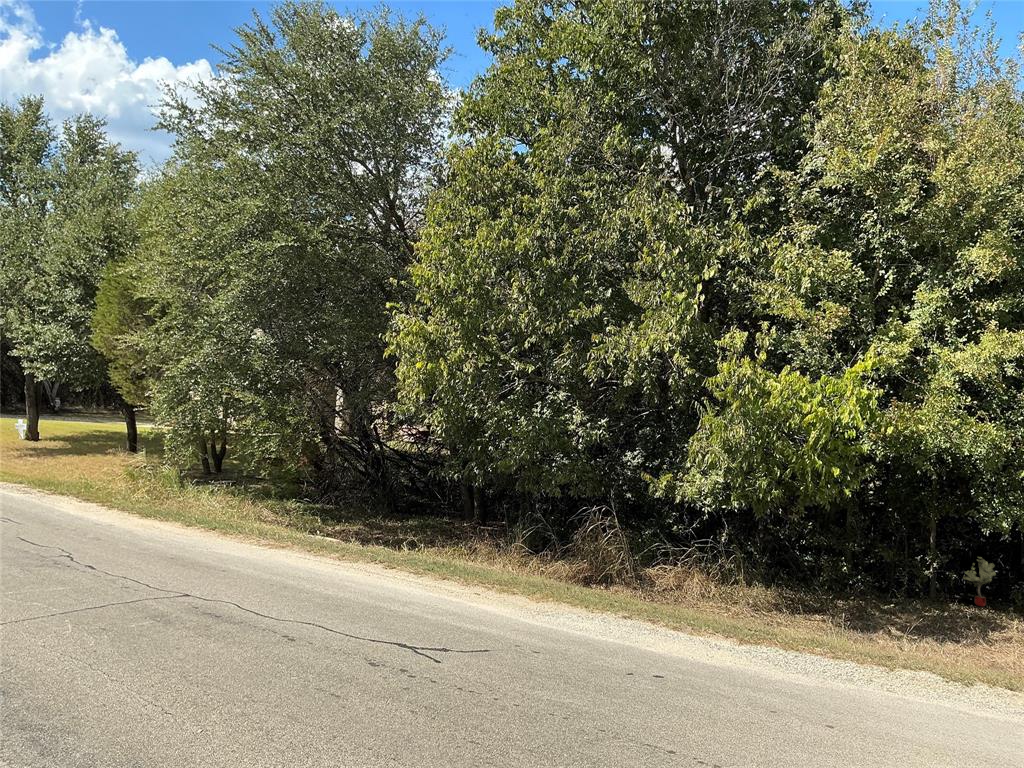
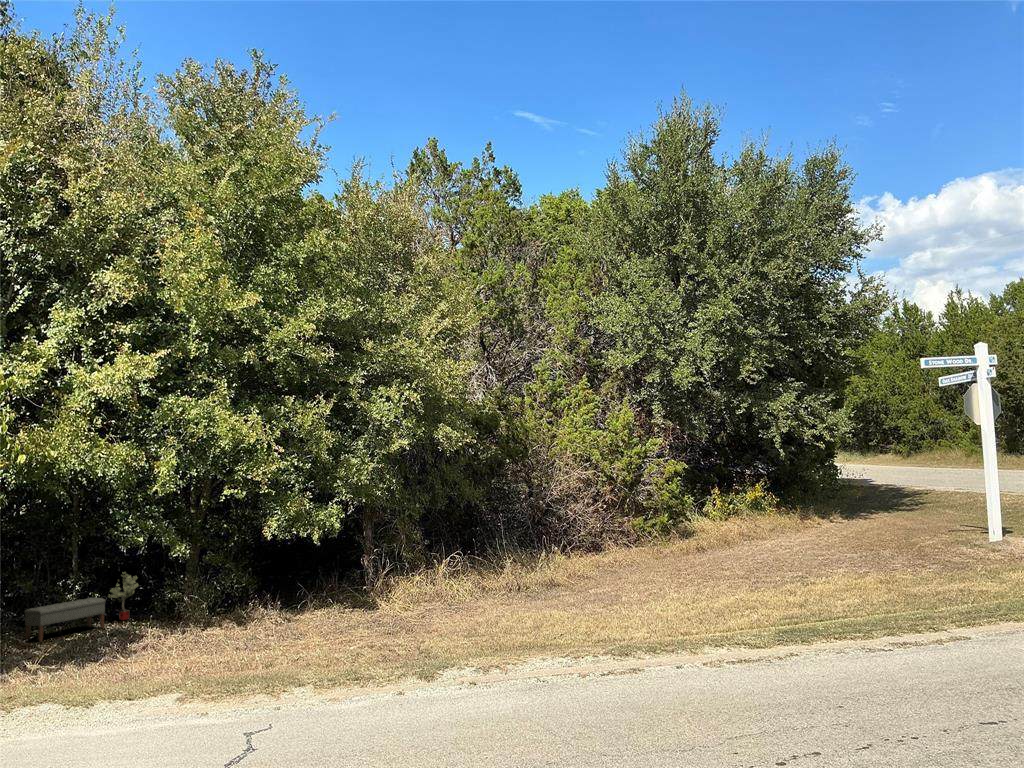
bench: none [884,571,962,608] -> present [24,598,106,642]

